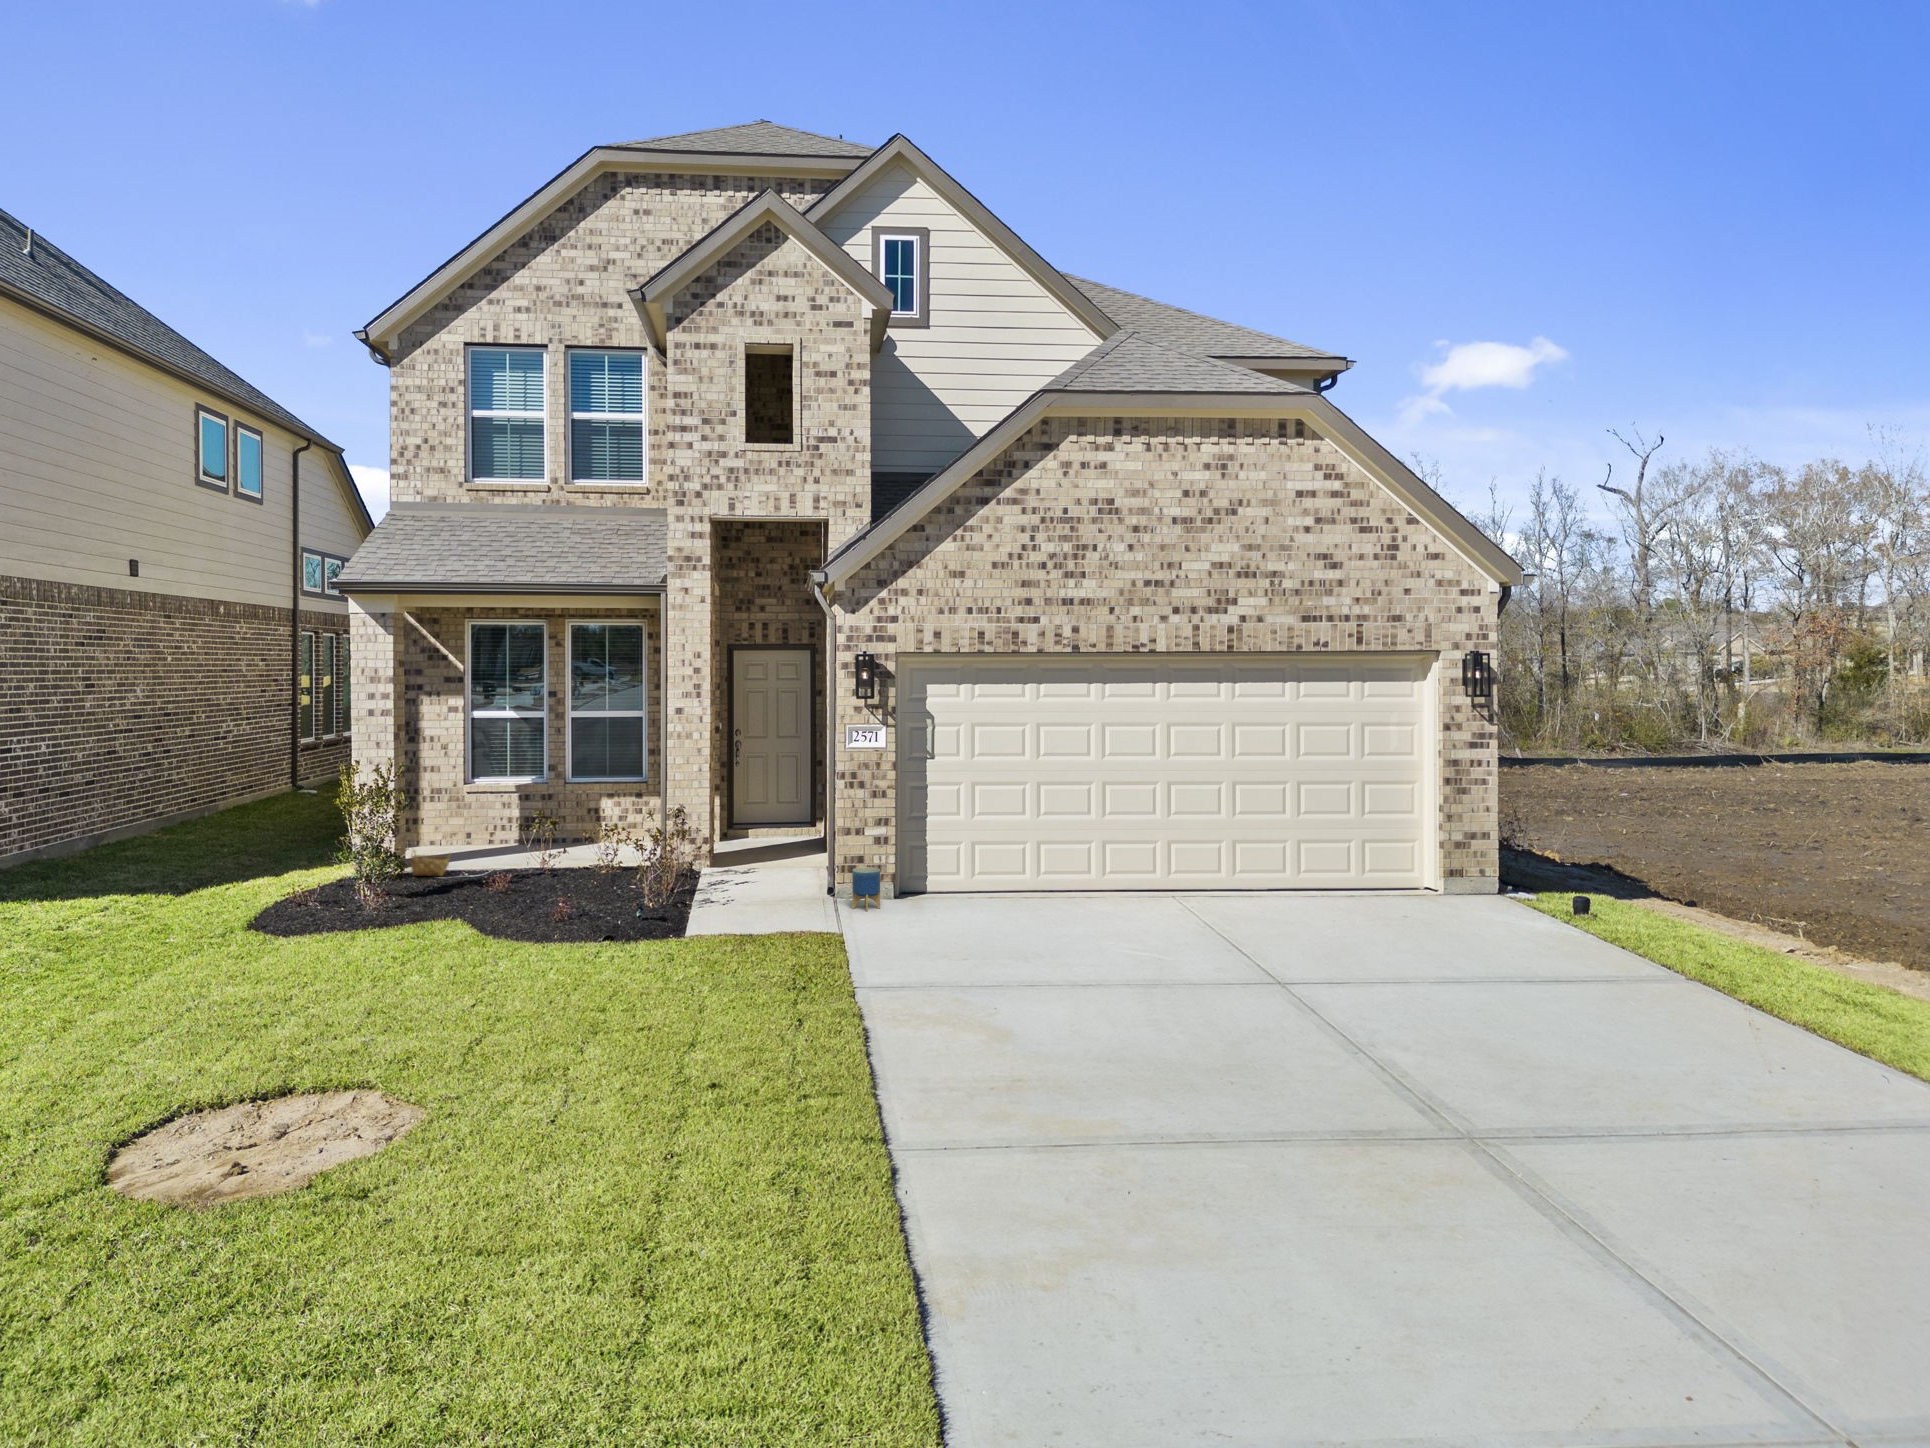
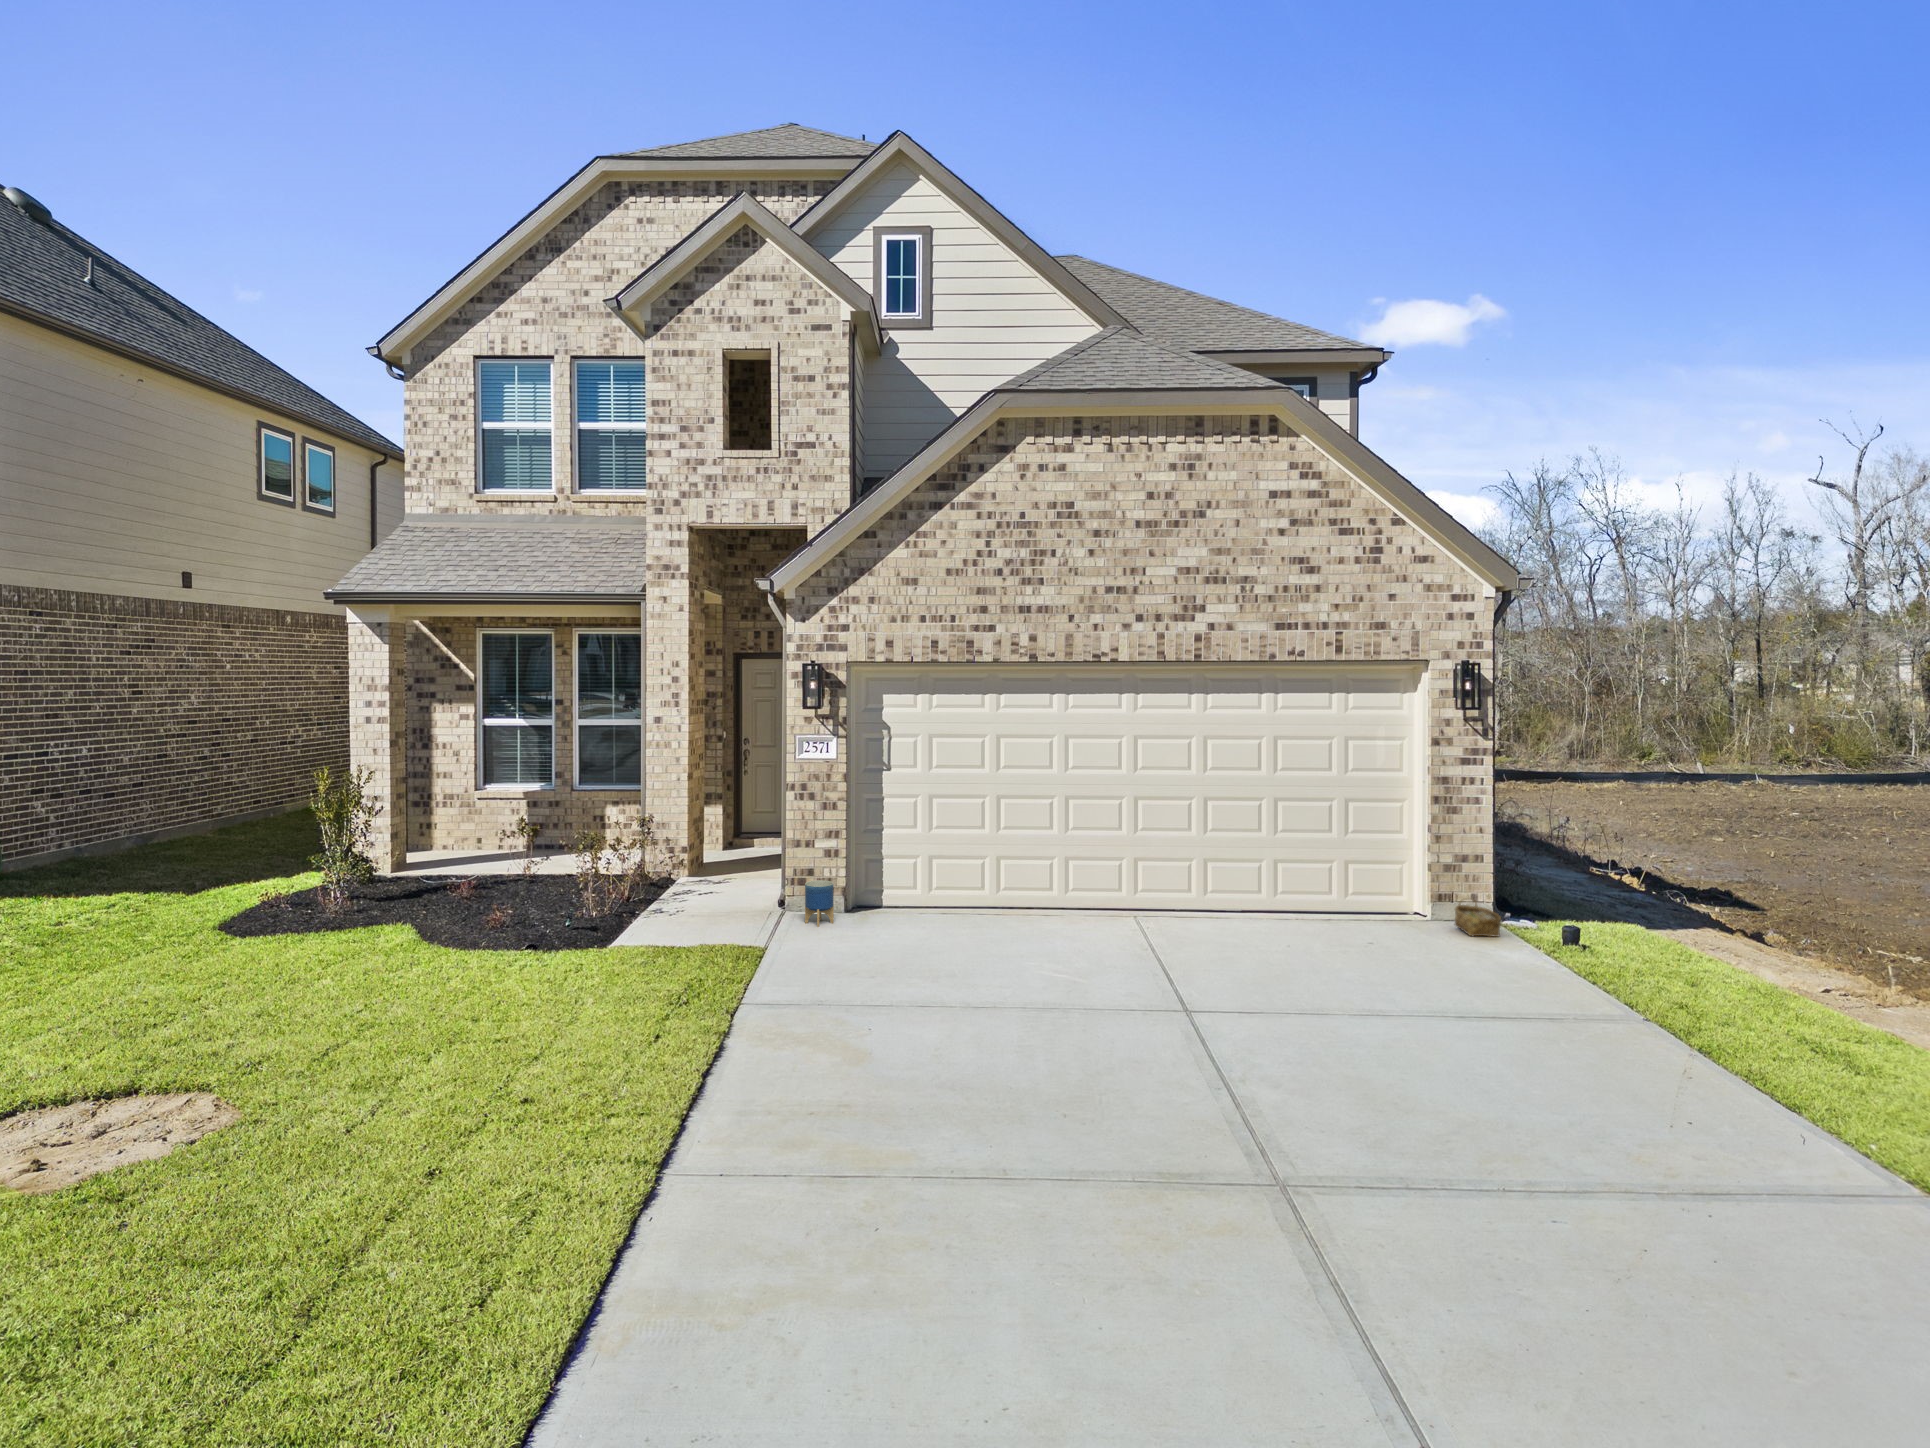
woven basket: present [411,851,450,876] -> present [1455,899,1501,937]

